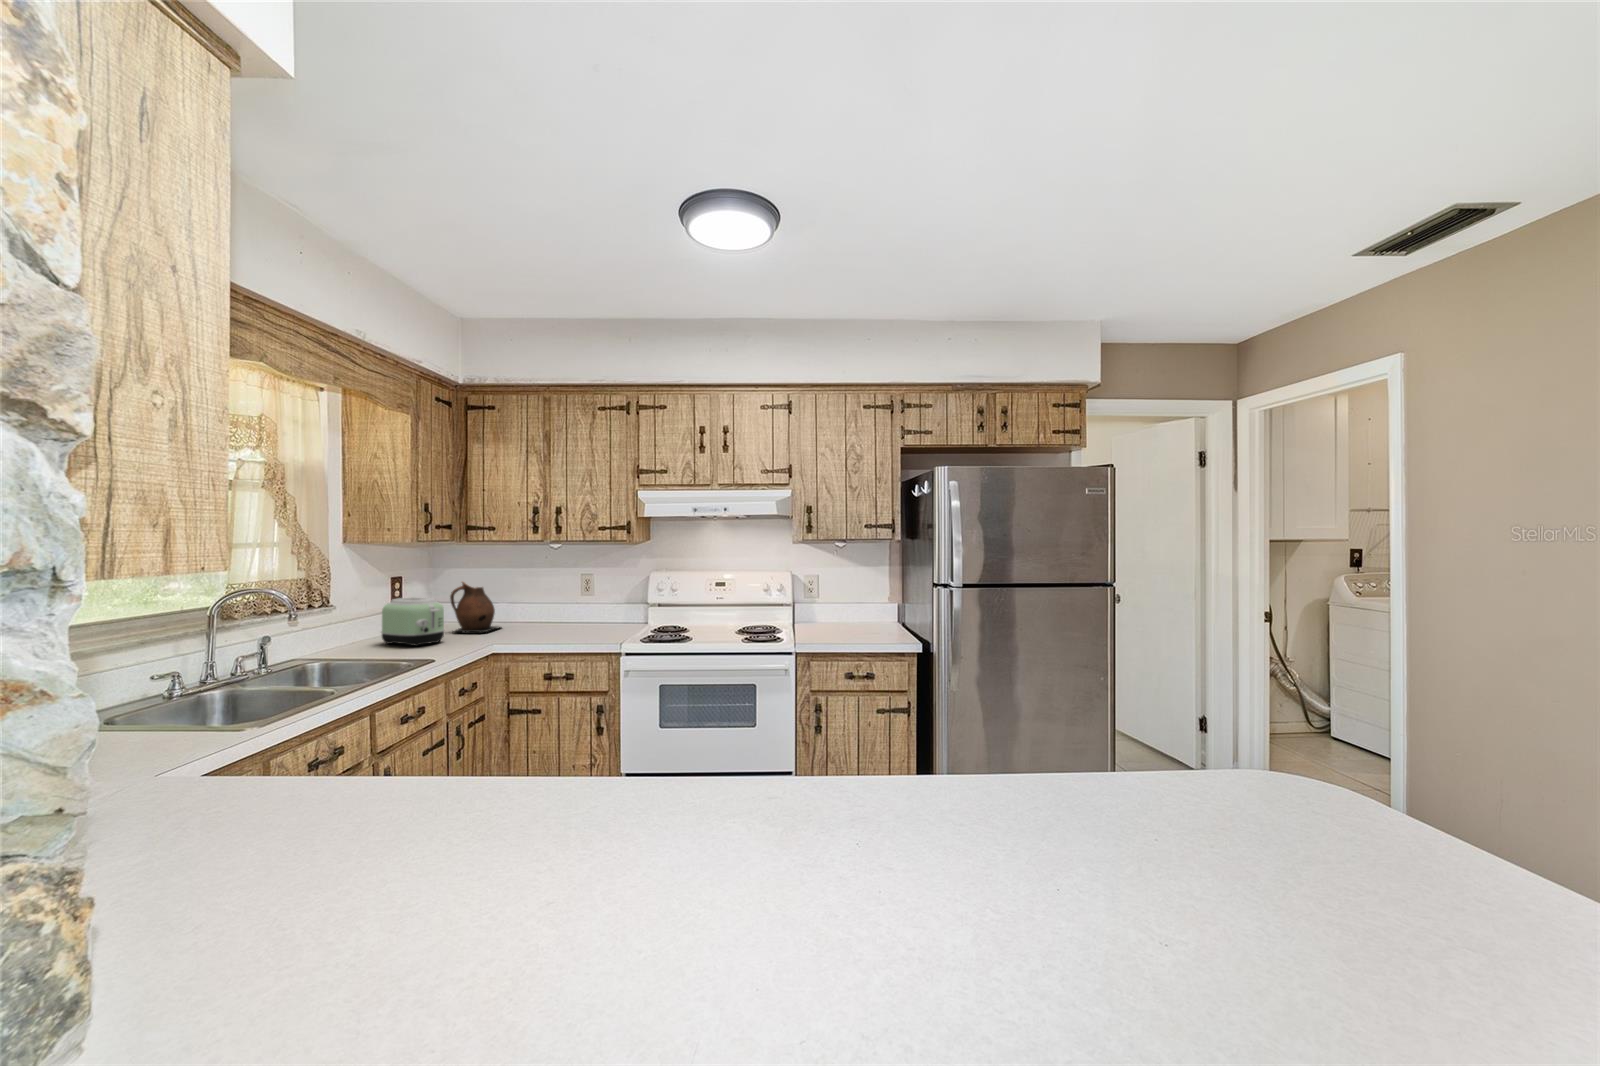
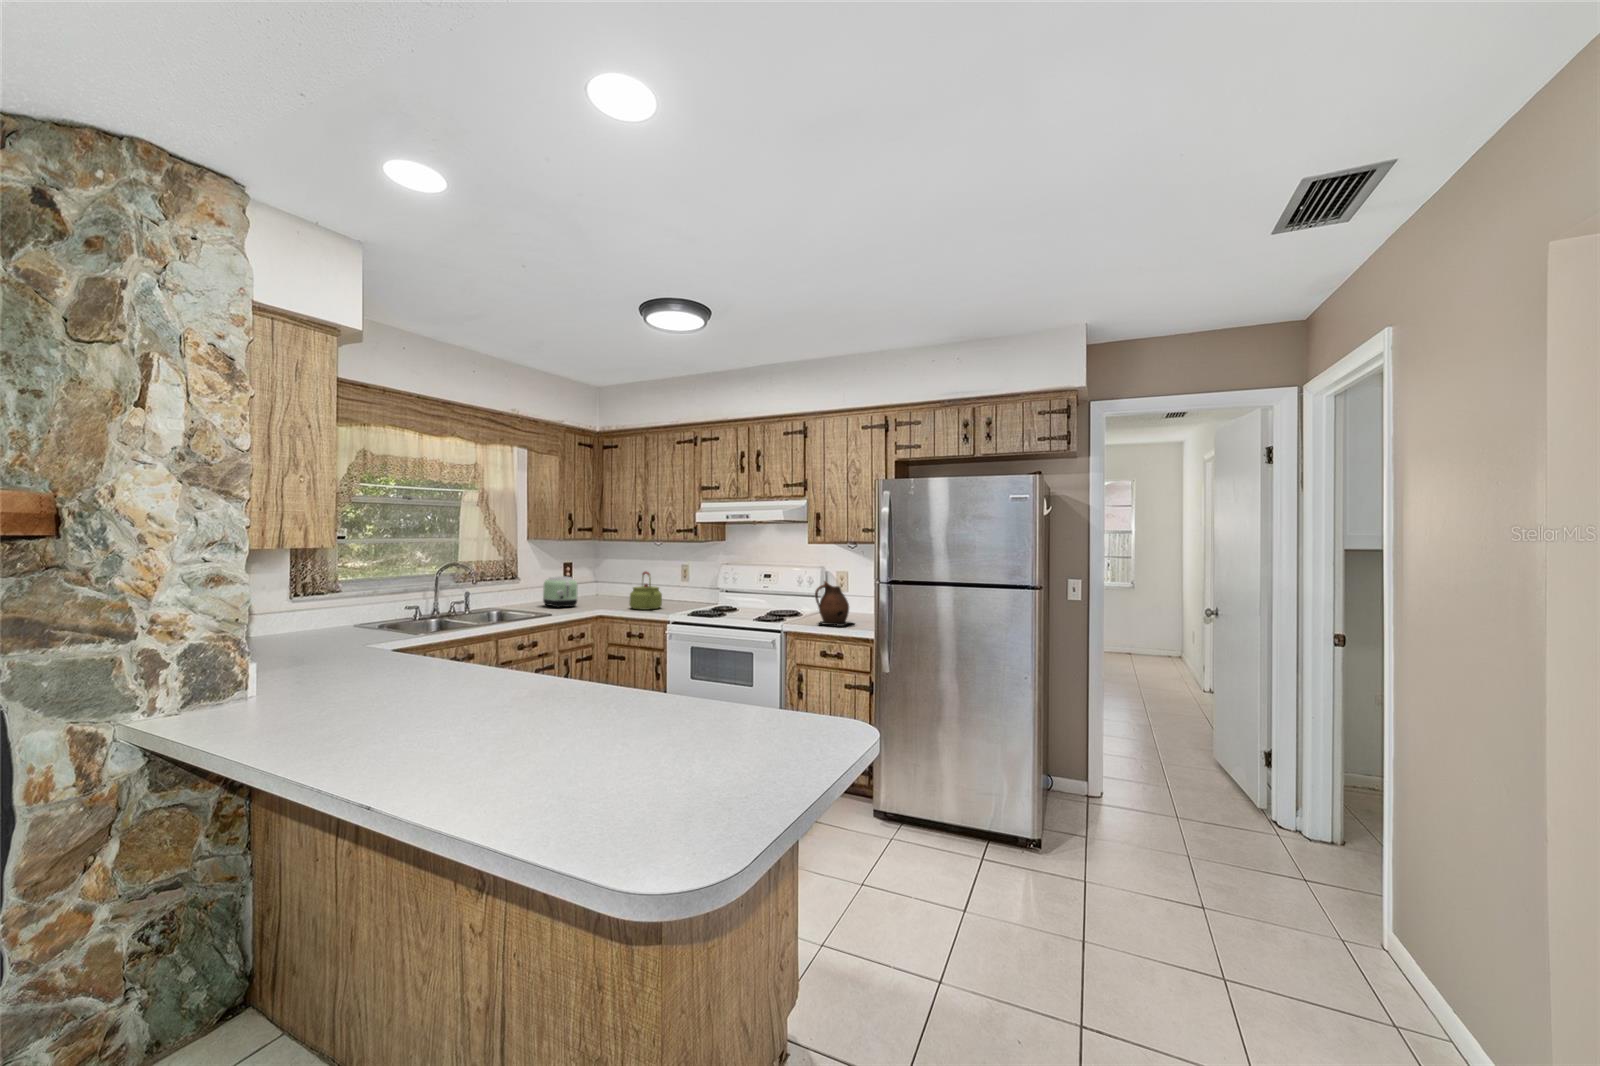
ceramic pitcher: present [450,582,502,632] -> present [815,581,853,626]
kettle: none [532,584,579,638] -> present [629,572,662,610]

